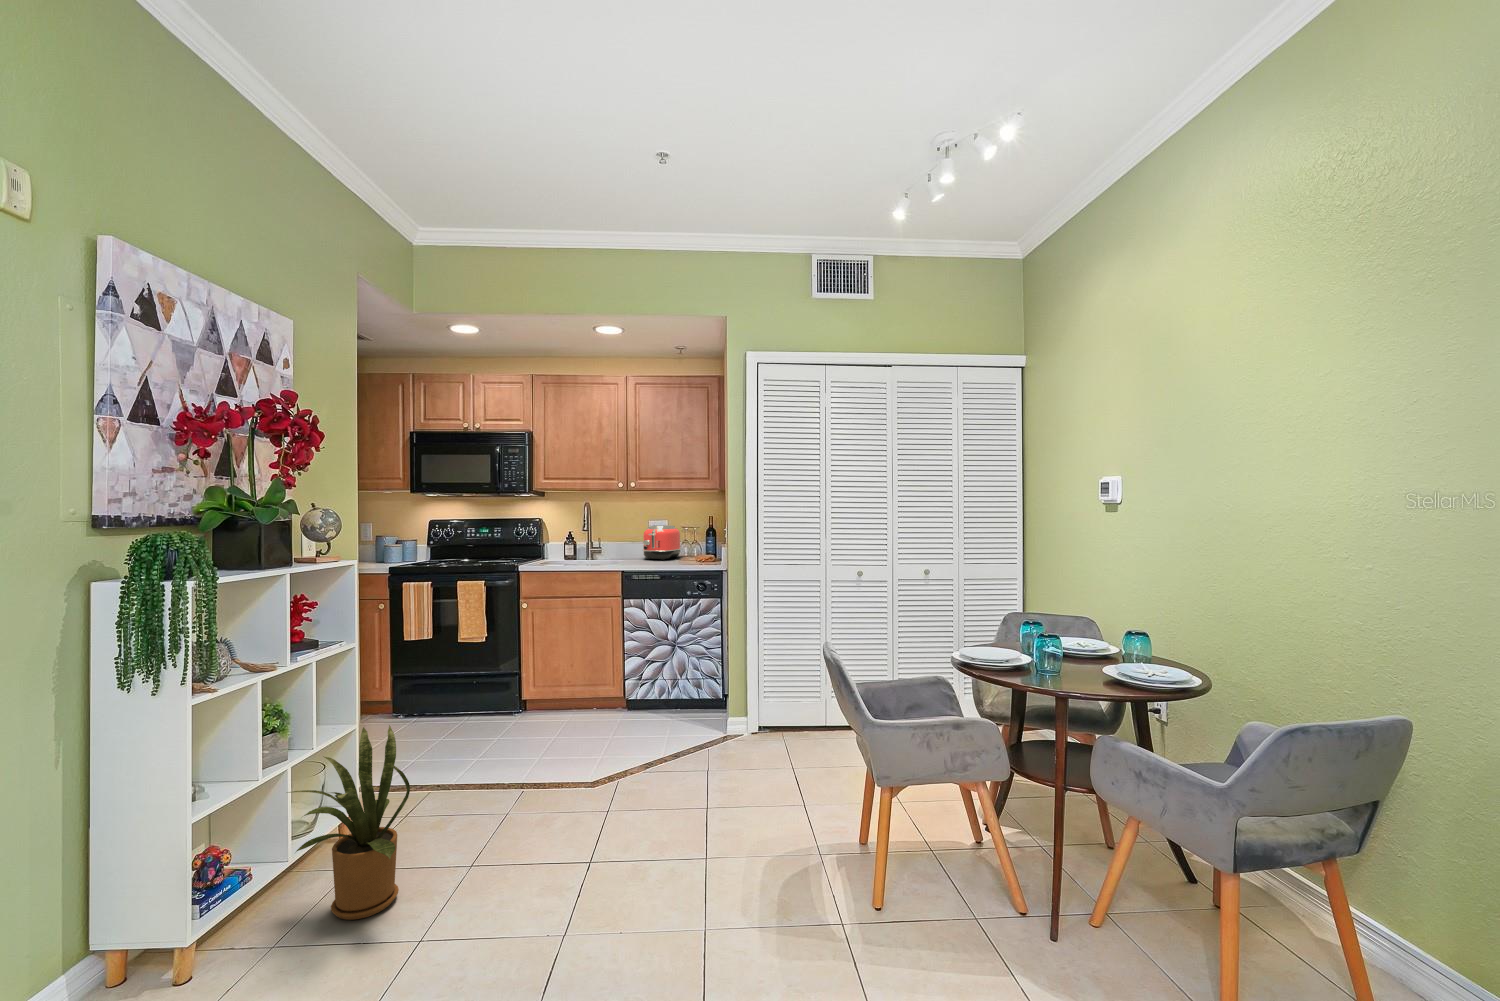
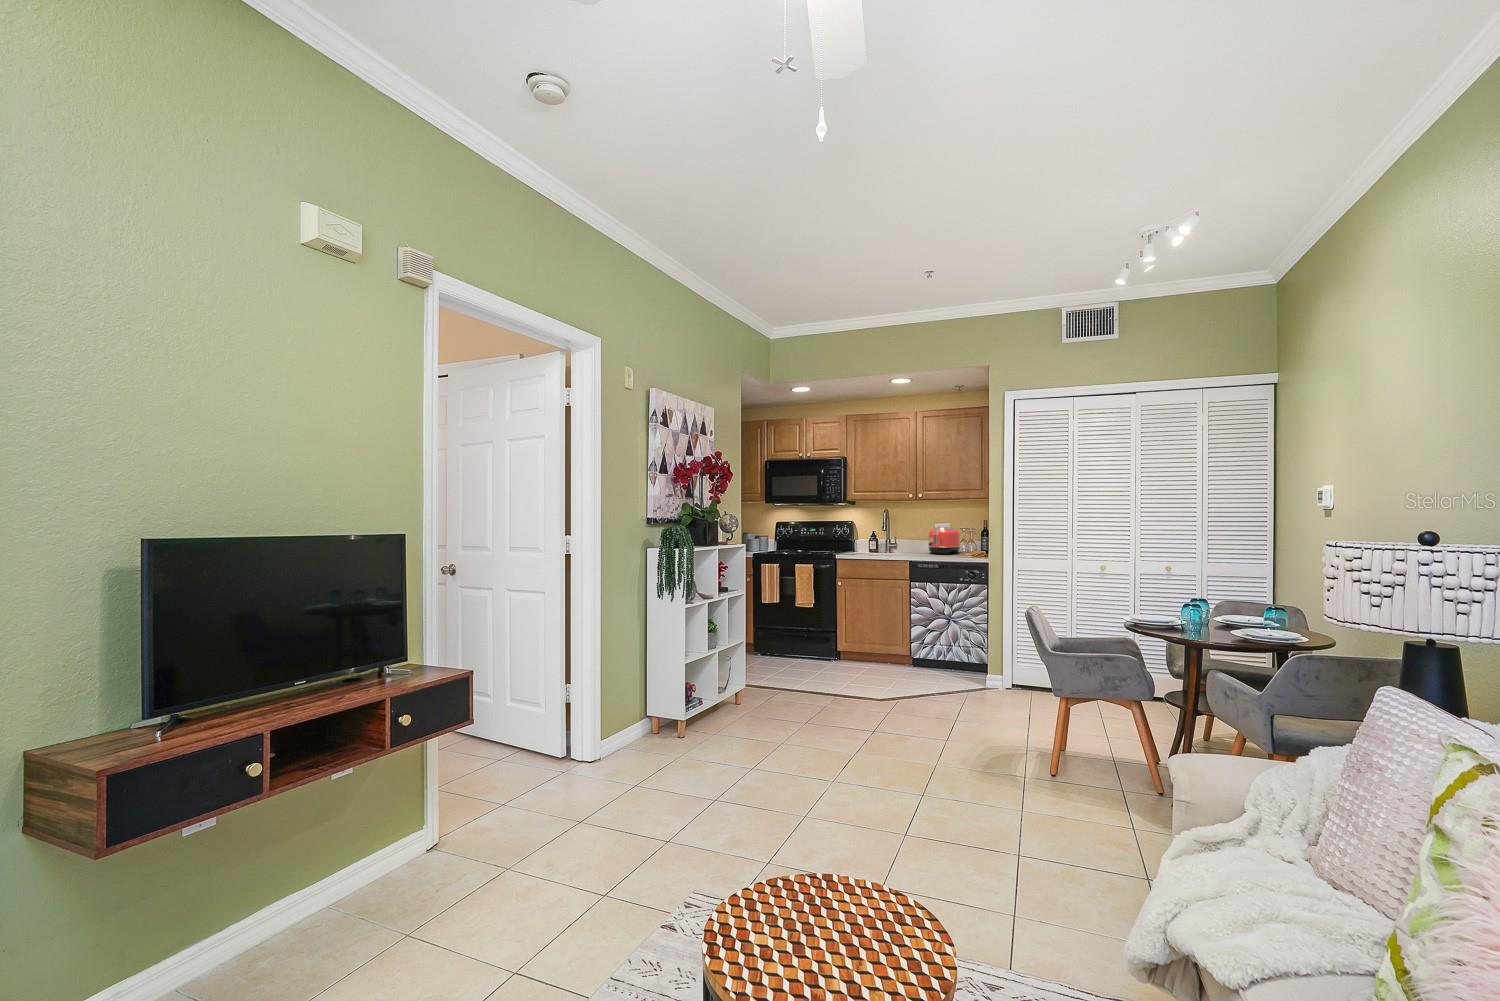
house plant: present [288,725,410,920] -> none [717,636,776,735]

